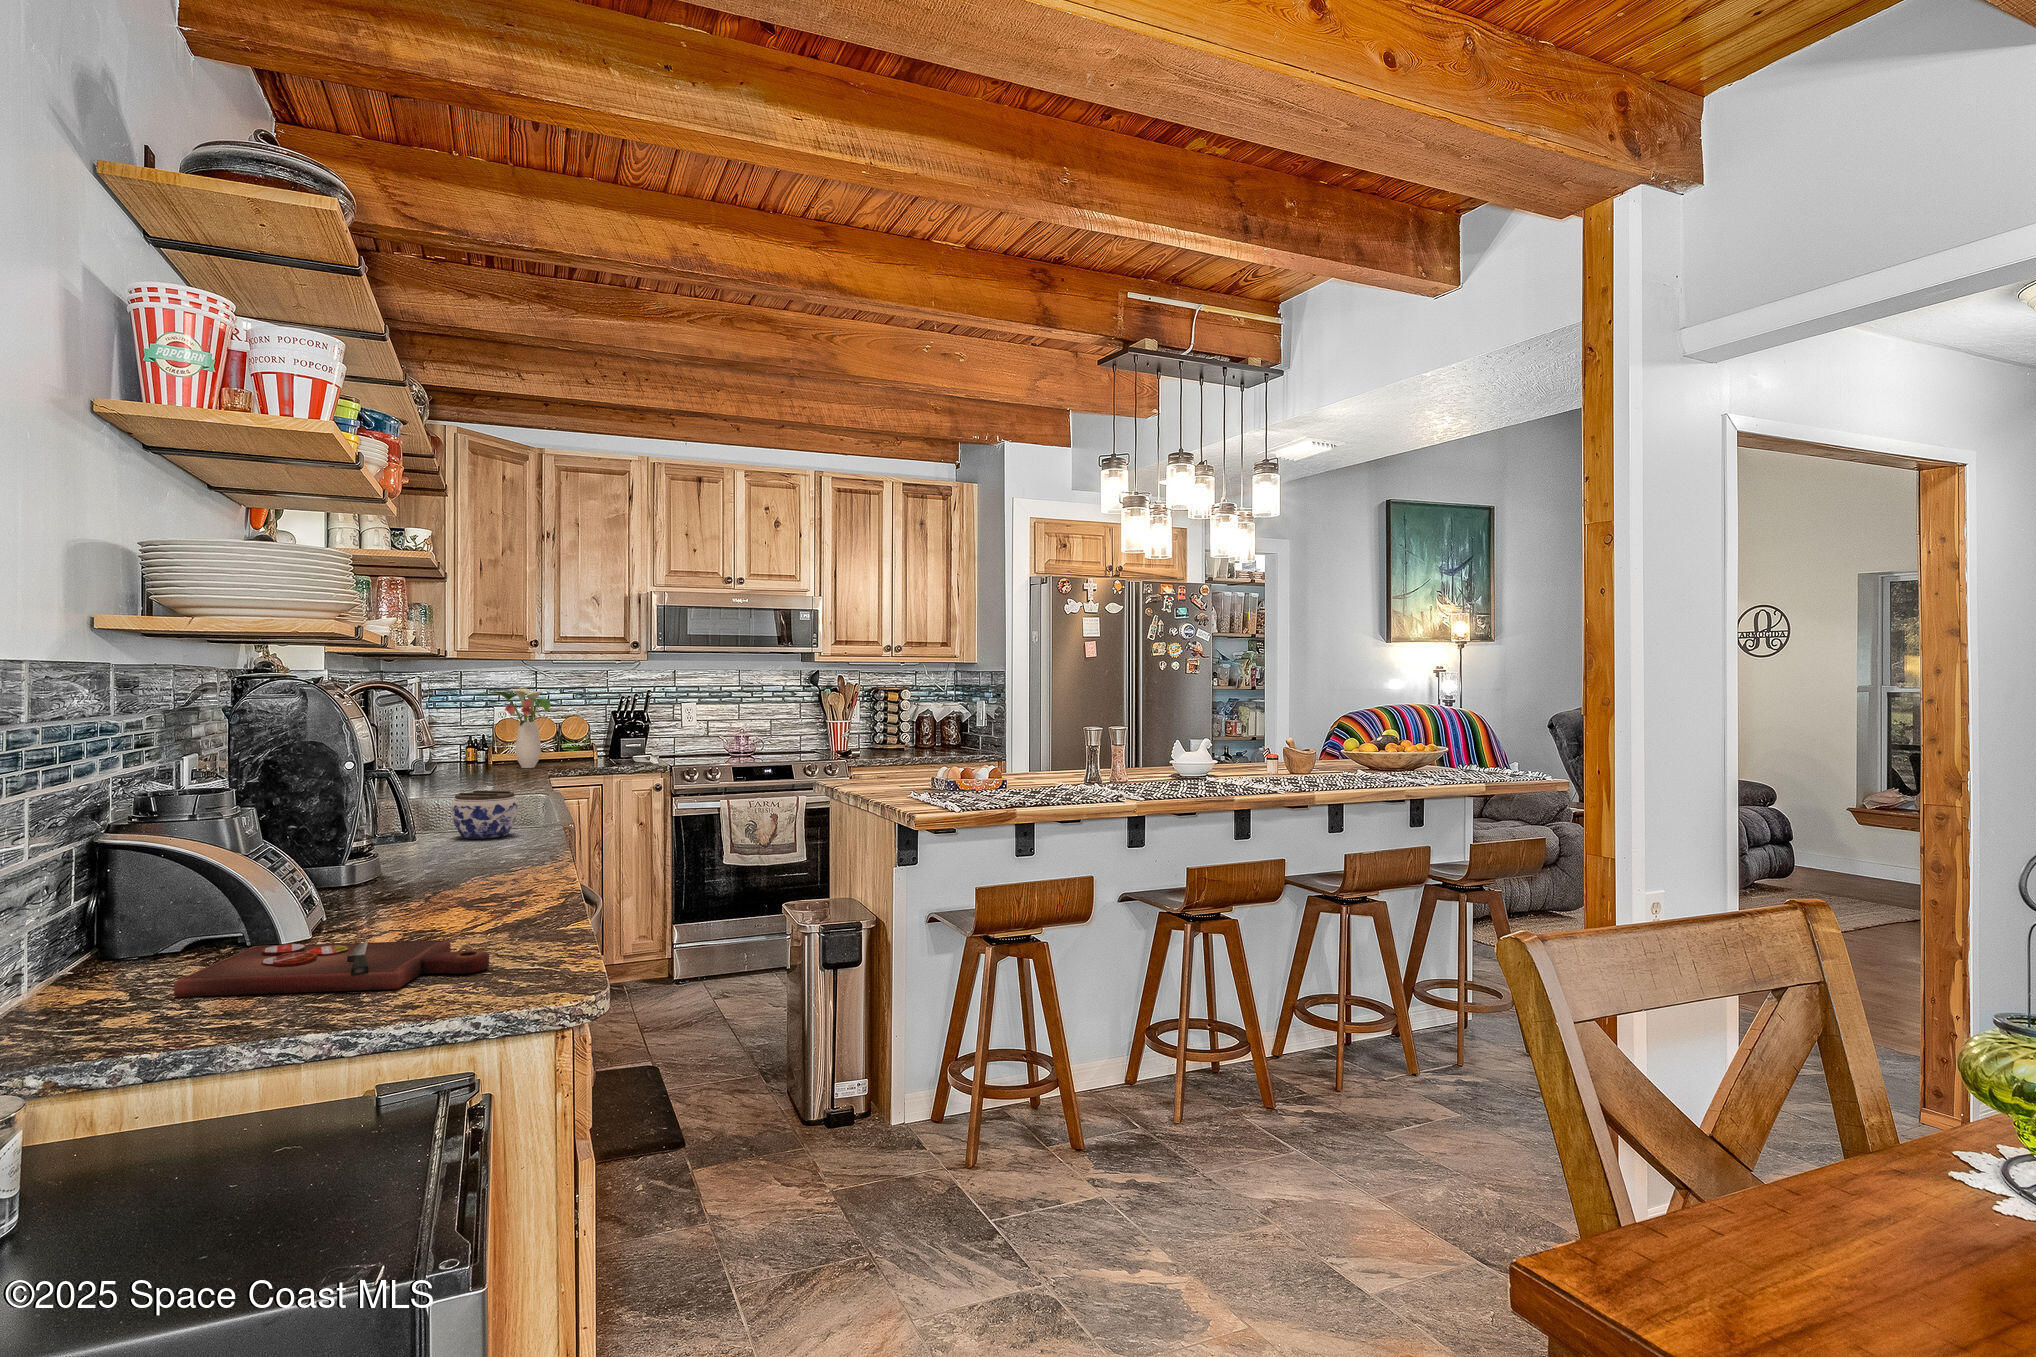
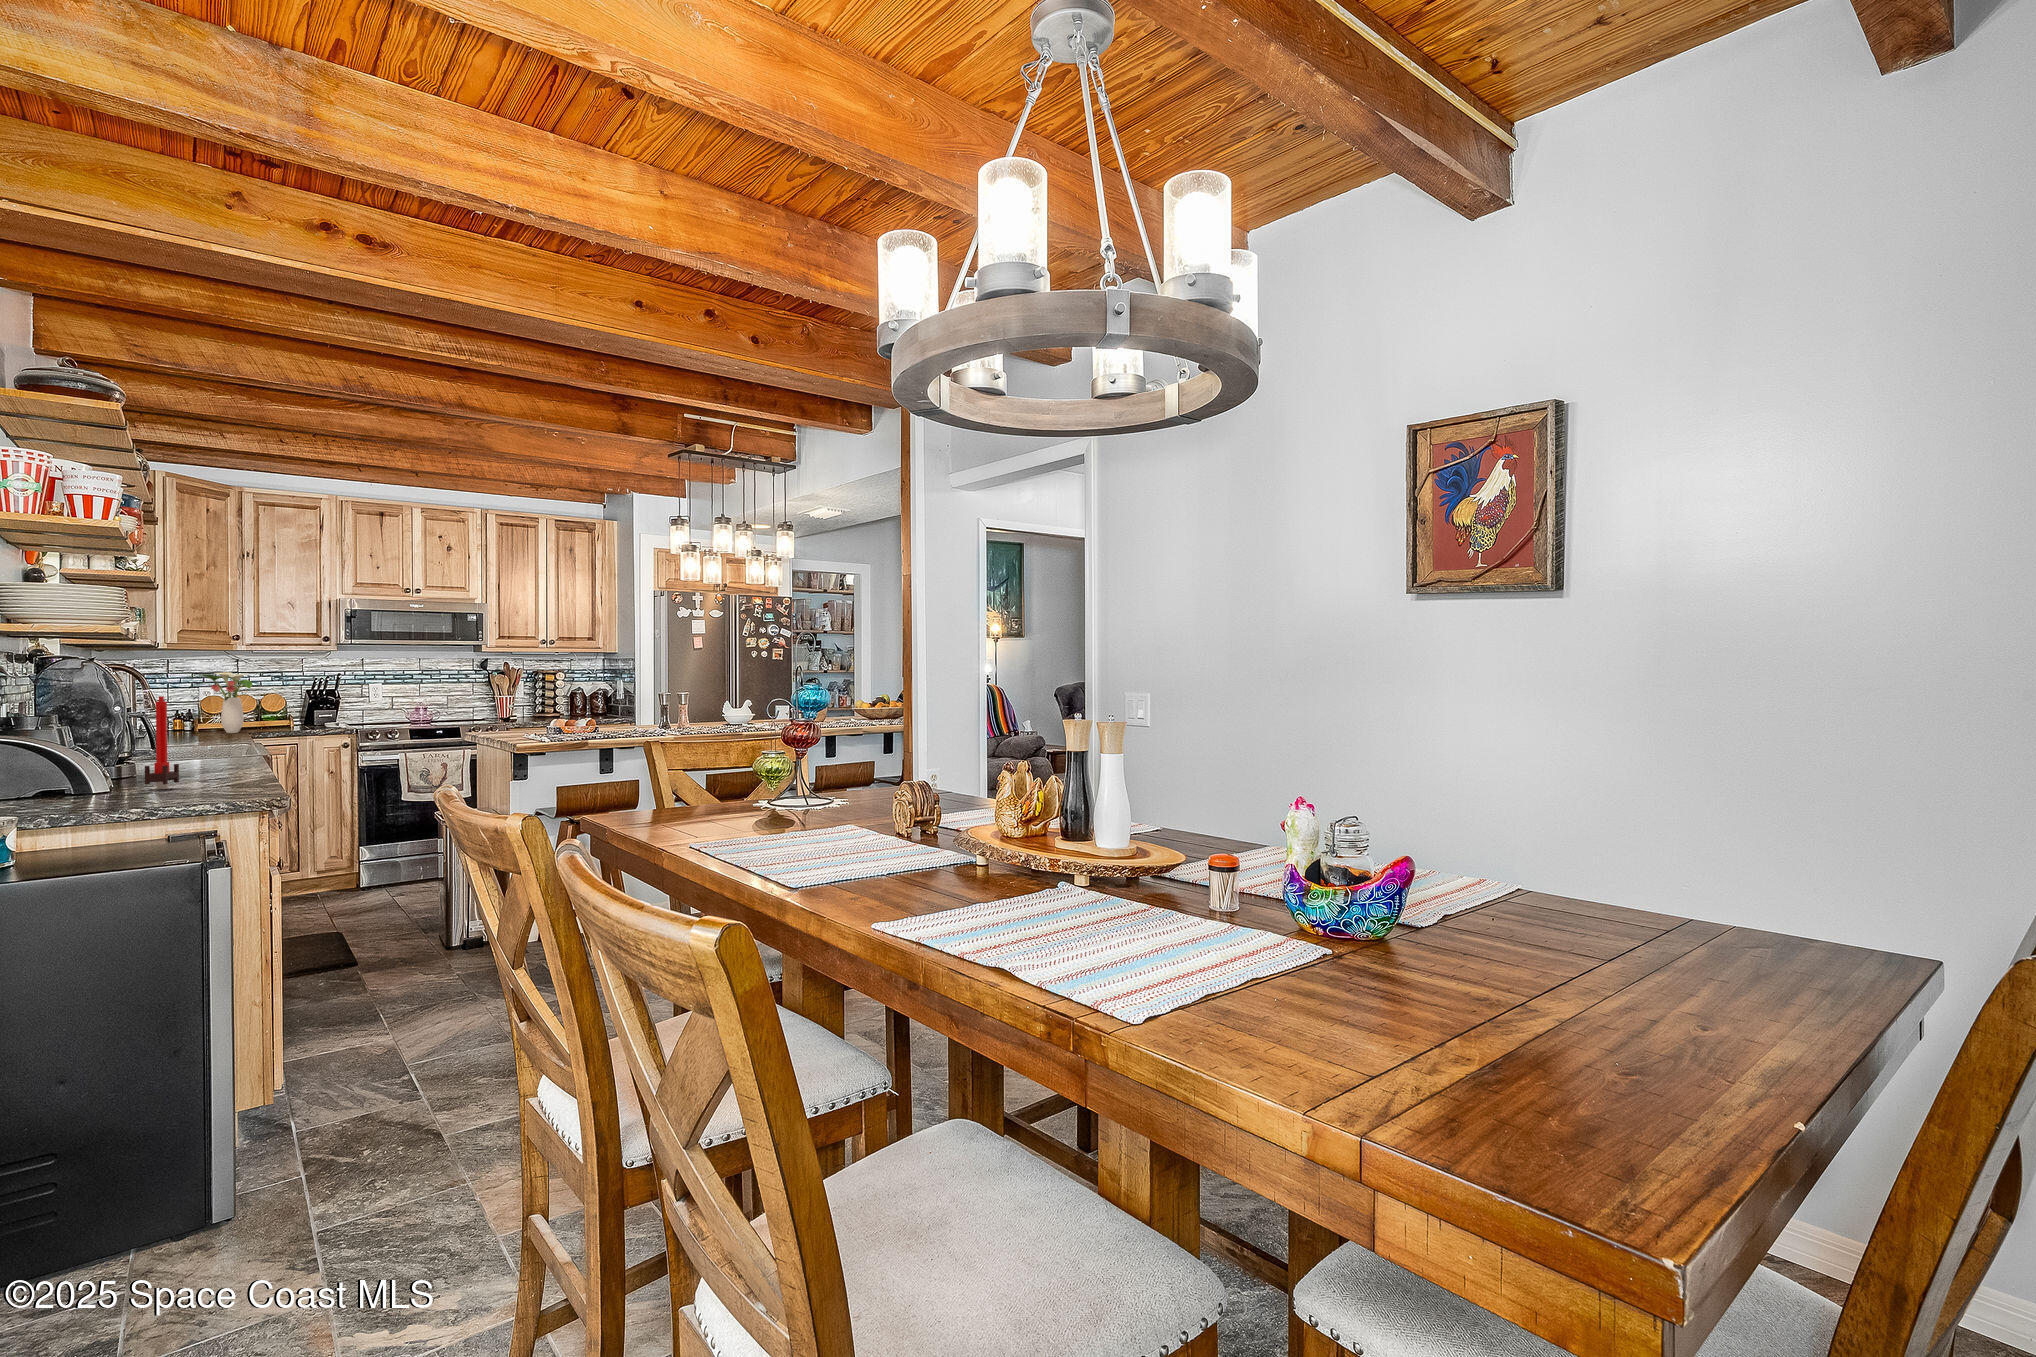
candle: none [374,749,428,918] -> present [145,696,179,789]
jar: present [452,790,518,839] -> none [180,734,231,764]
cutting board: present [174,940,489,997] -> none [45,790,224,811]

